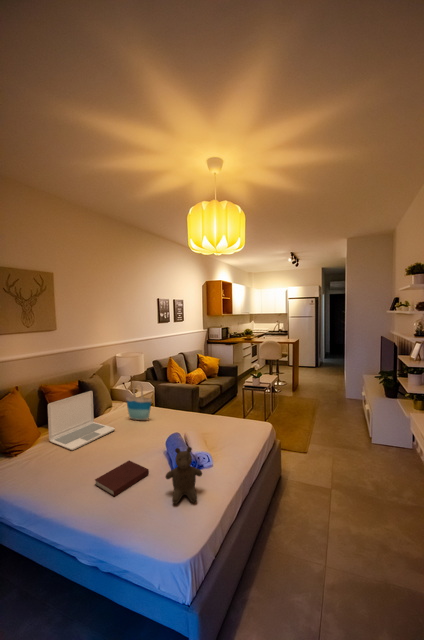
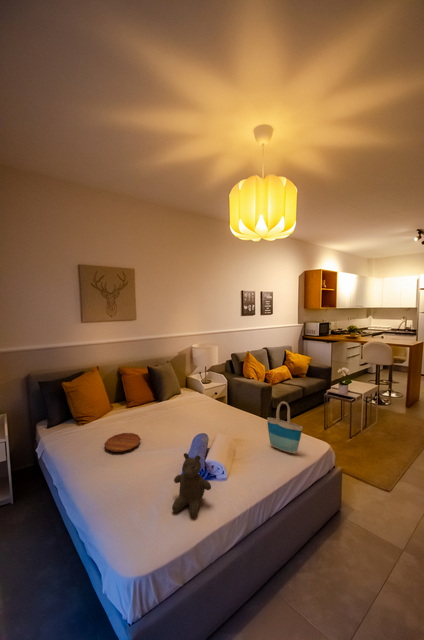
tote bag: present [127,383,152,420] -> present [267,401,303,454]
laptop: present [48,391,115,450] -> none [115,377,170,429]
tray: none [58,452,100,474] -> present [104,433,141,452]
notebook: present [95,460,149,496] -> none [123,451,171,484]

